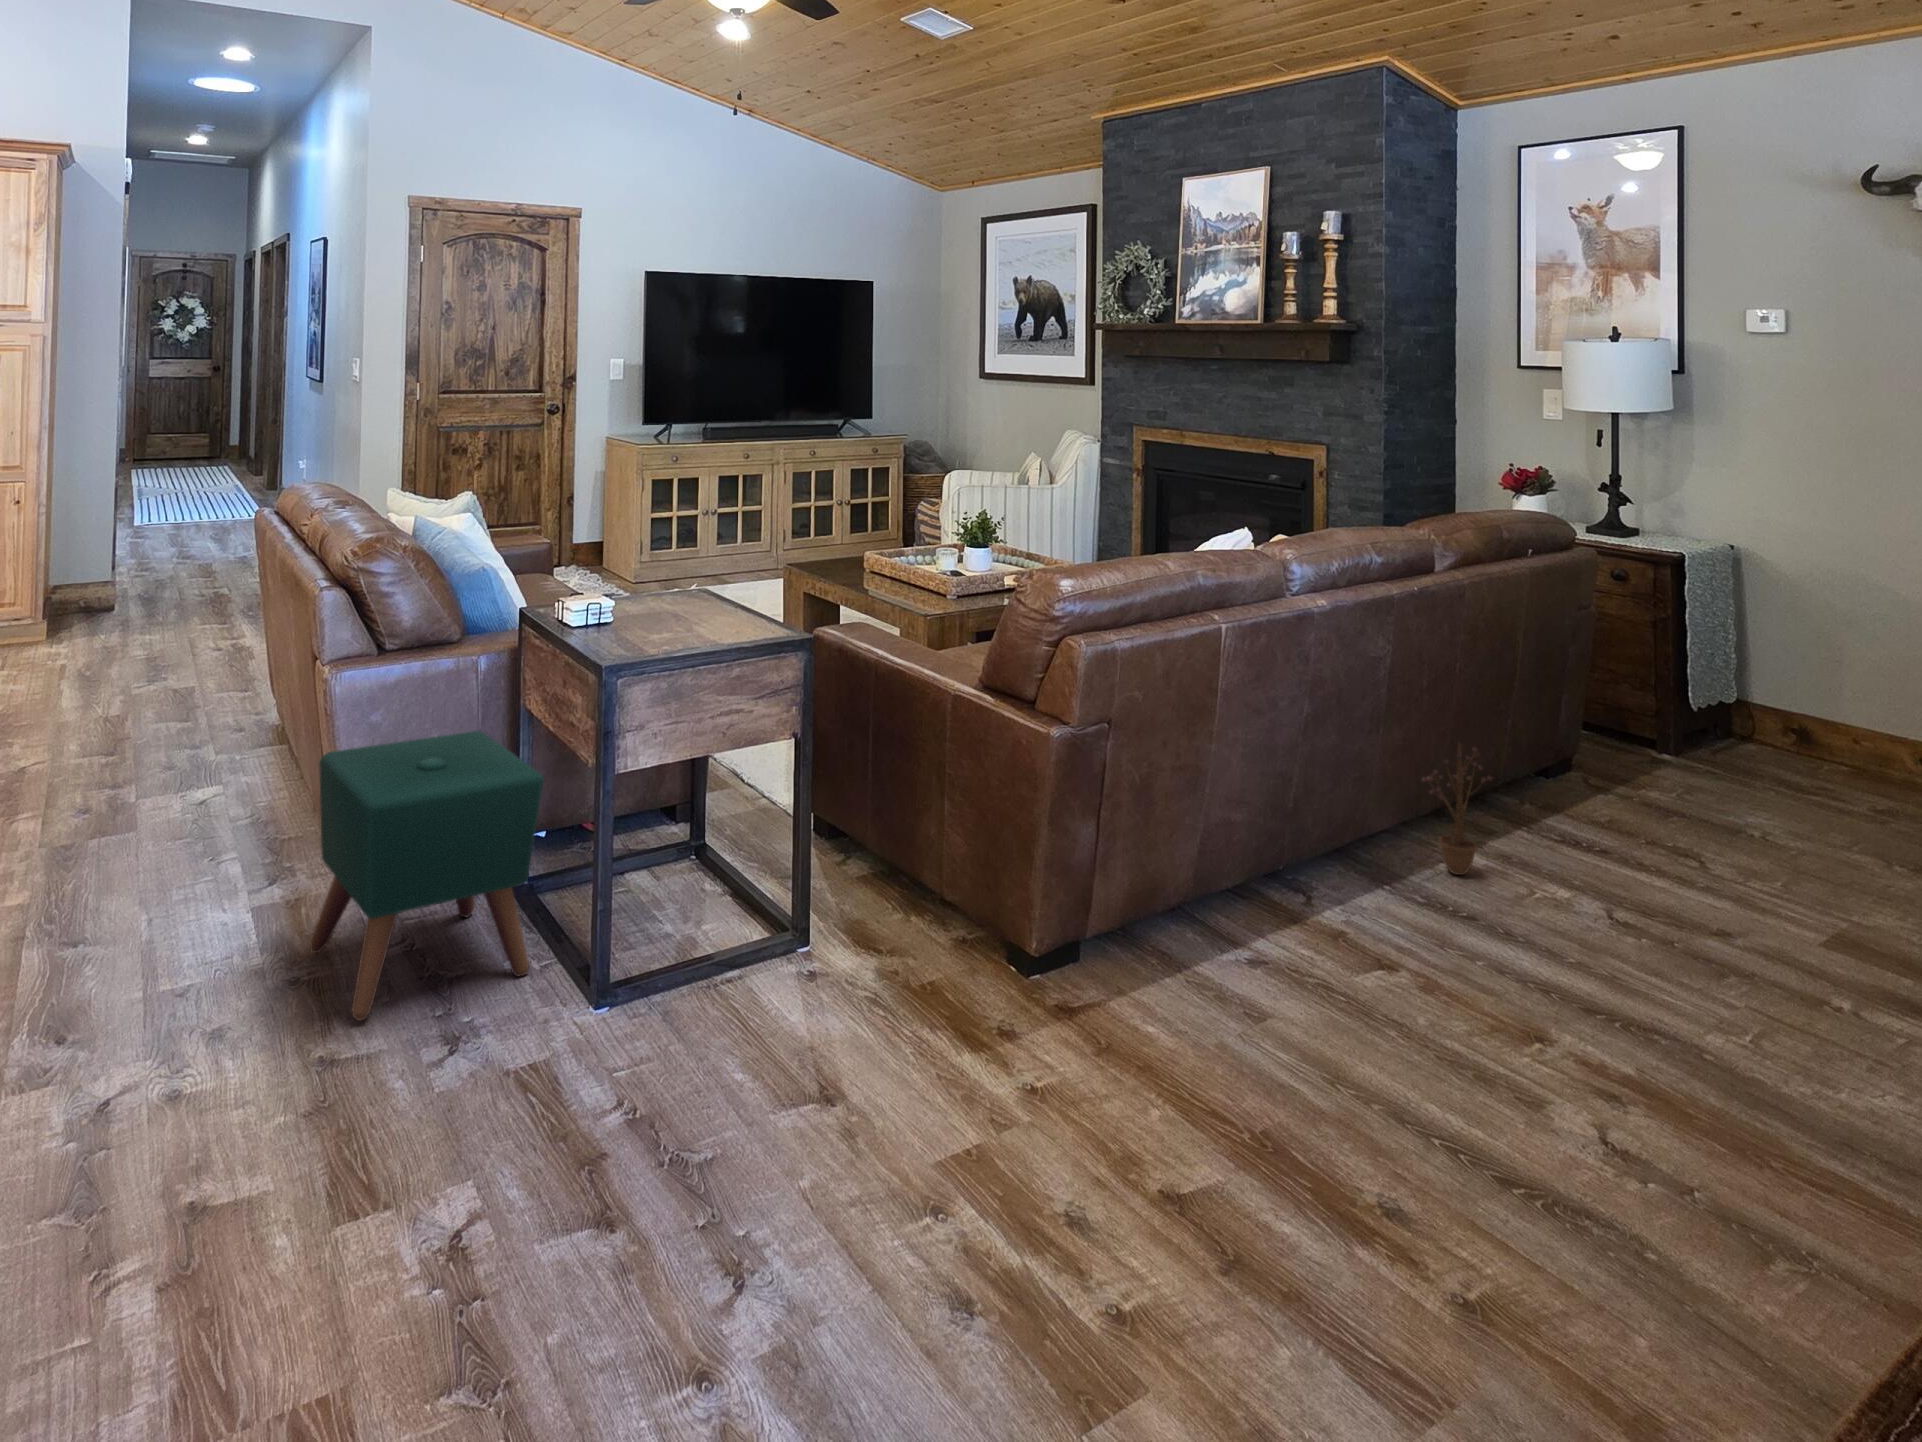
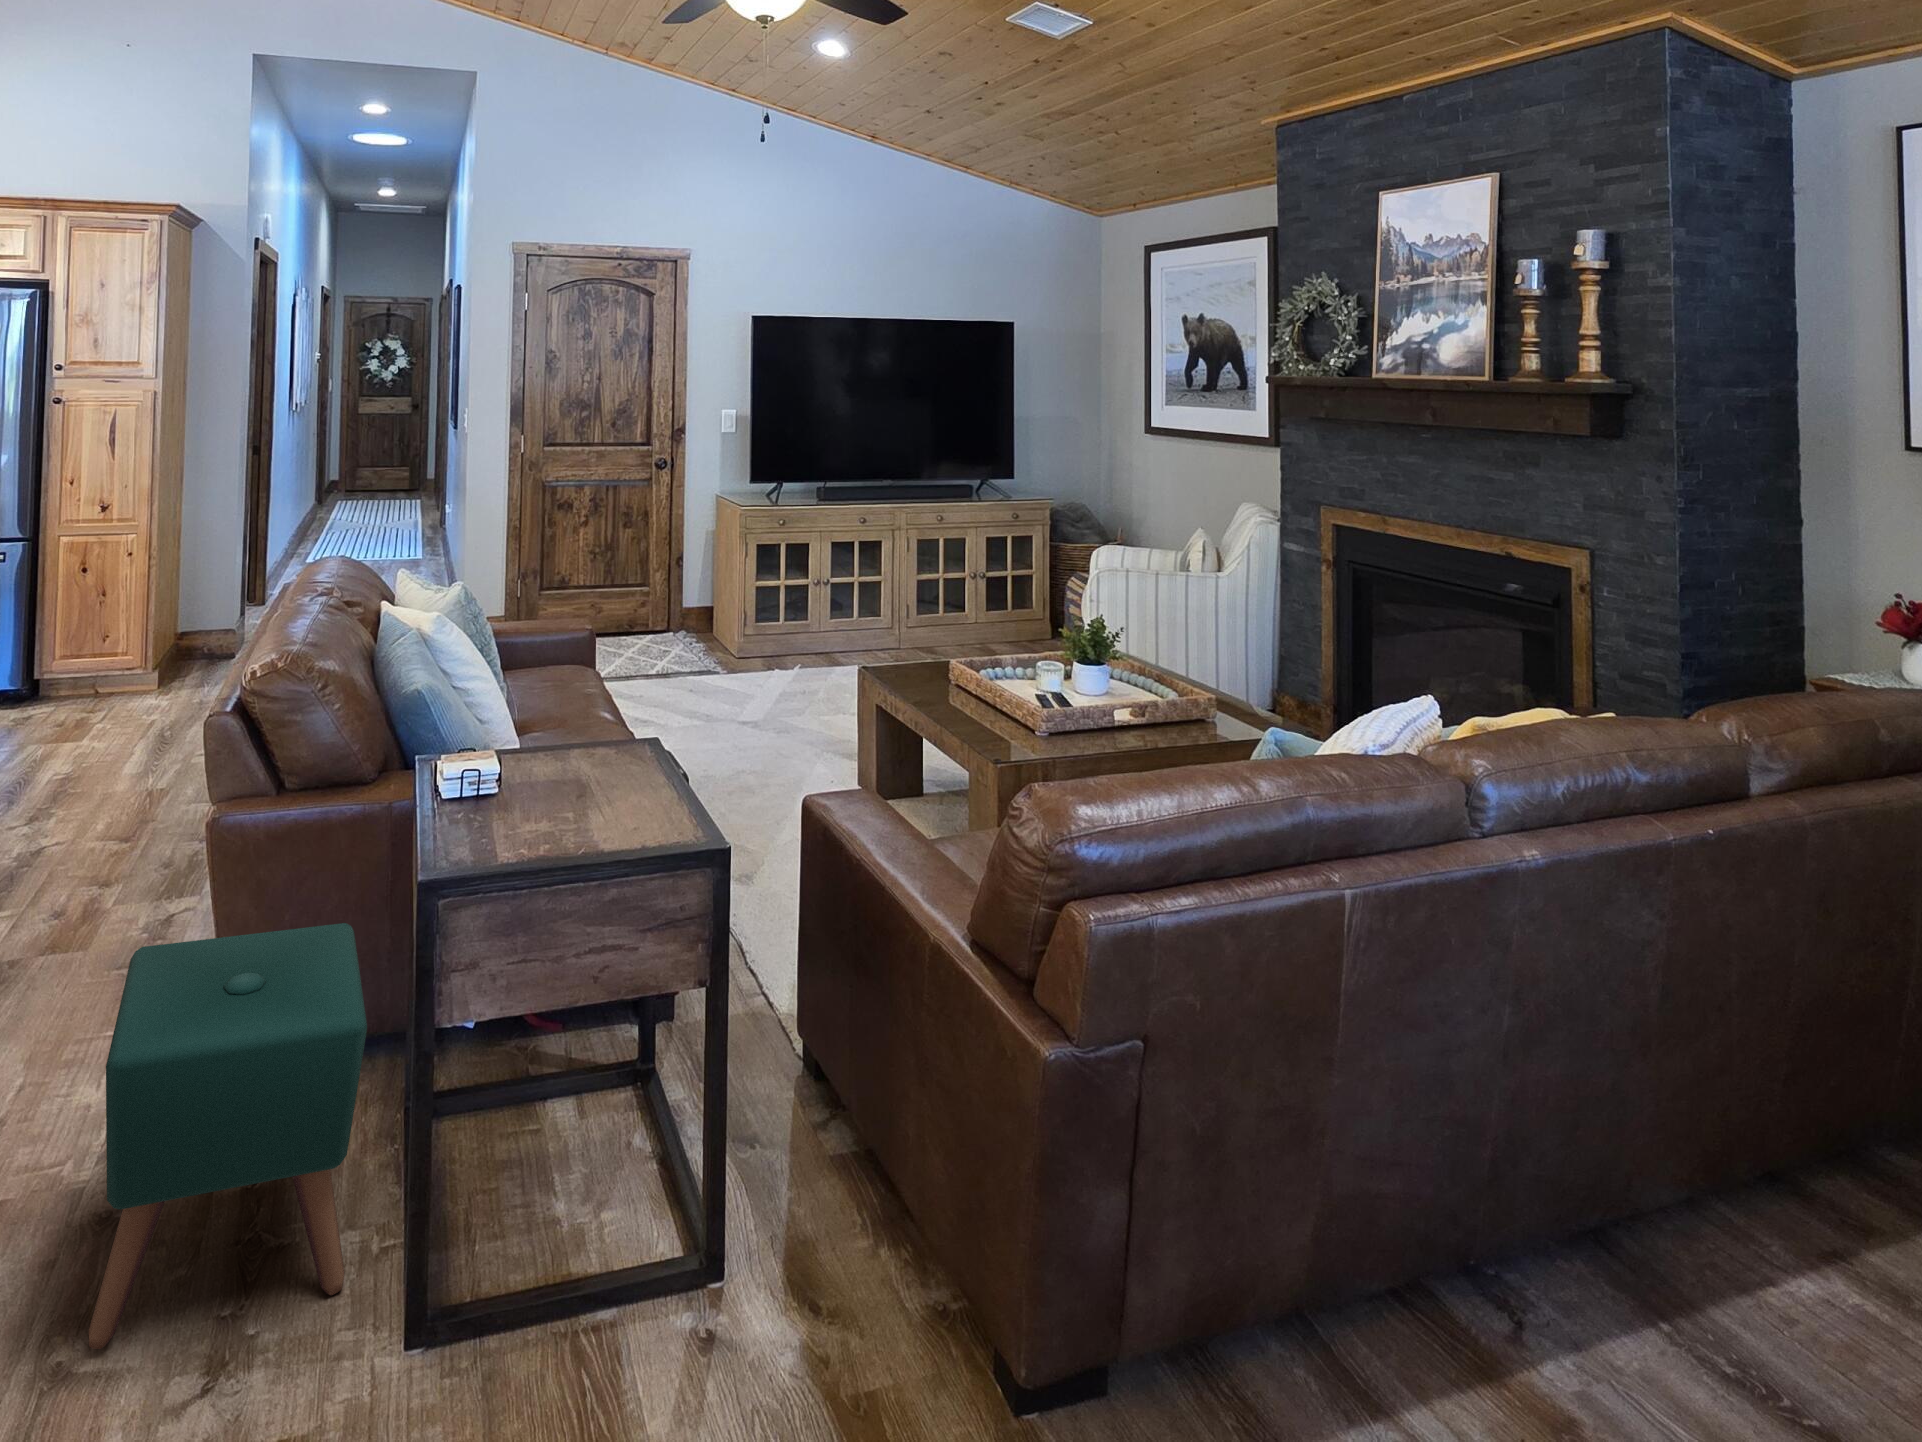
decorative plant: present [1416,743,1493,875] -> none [1746,1116,1900,1348]

